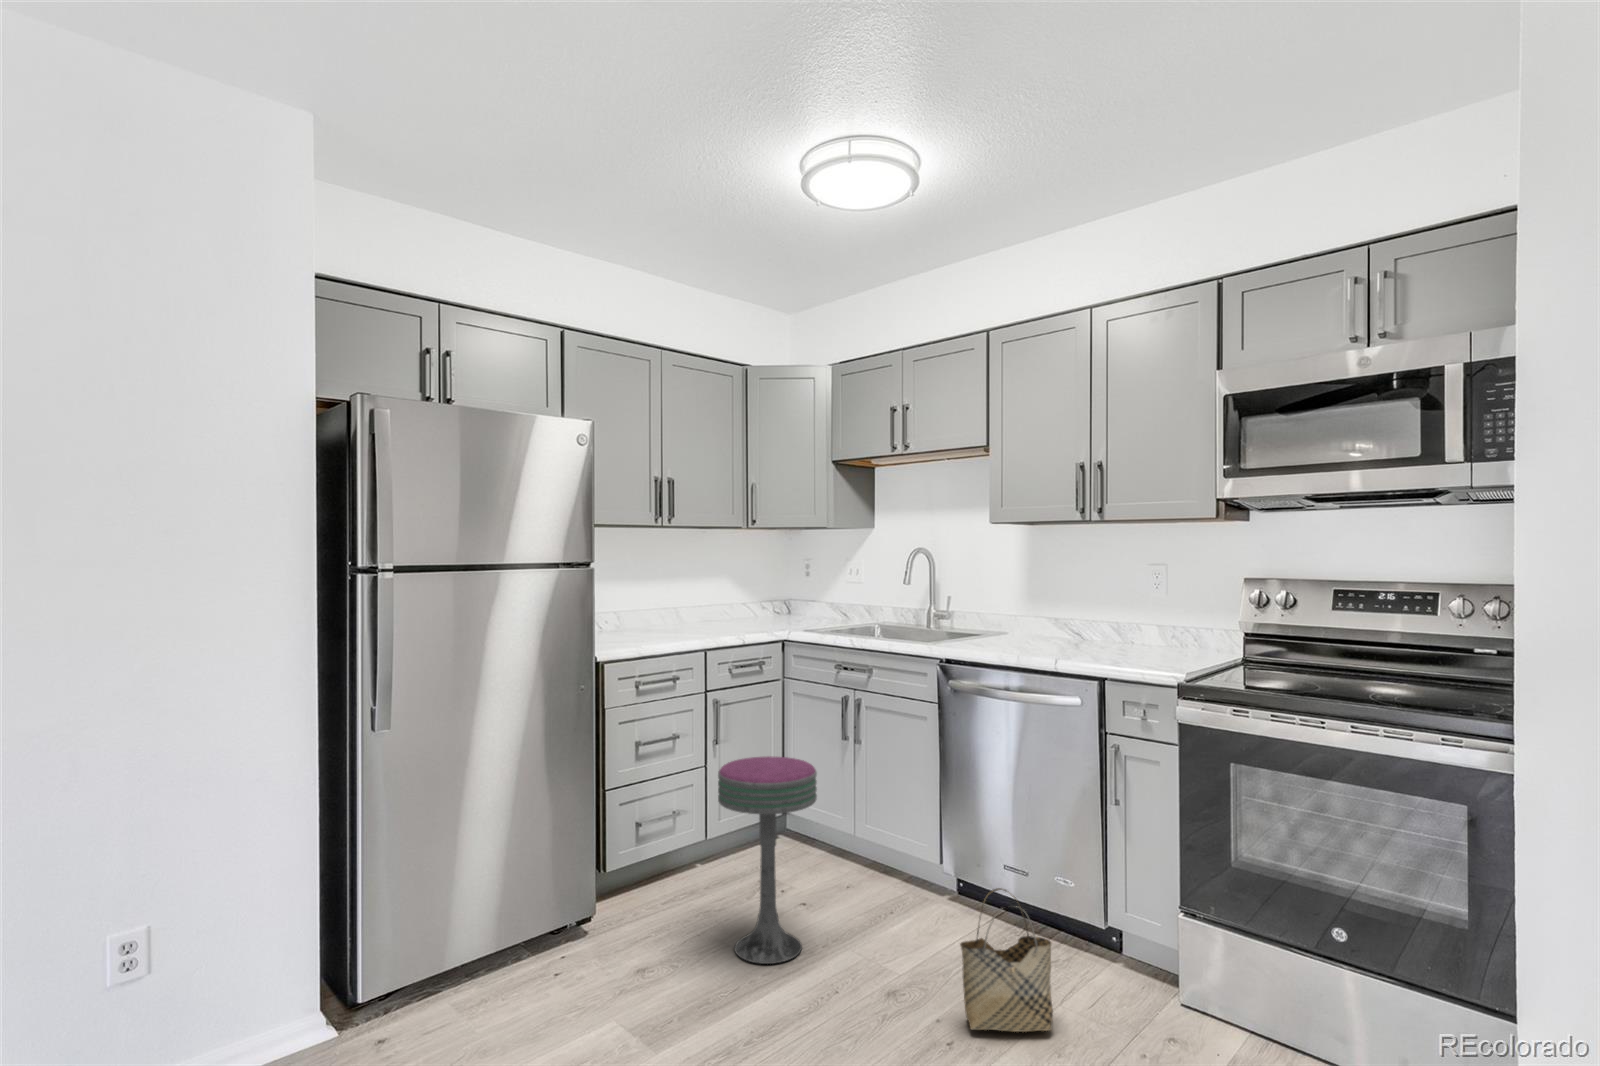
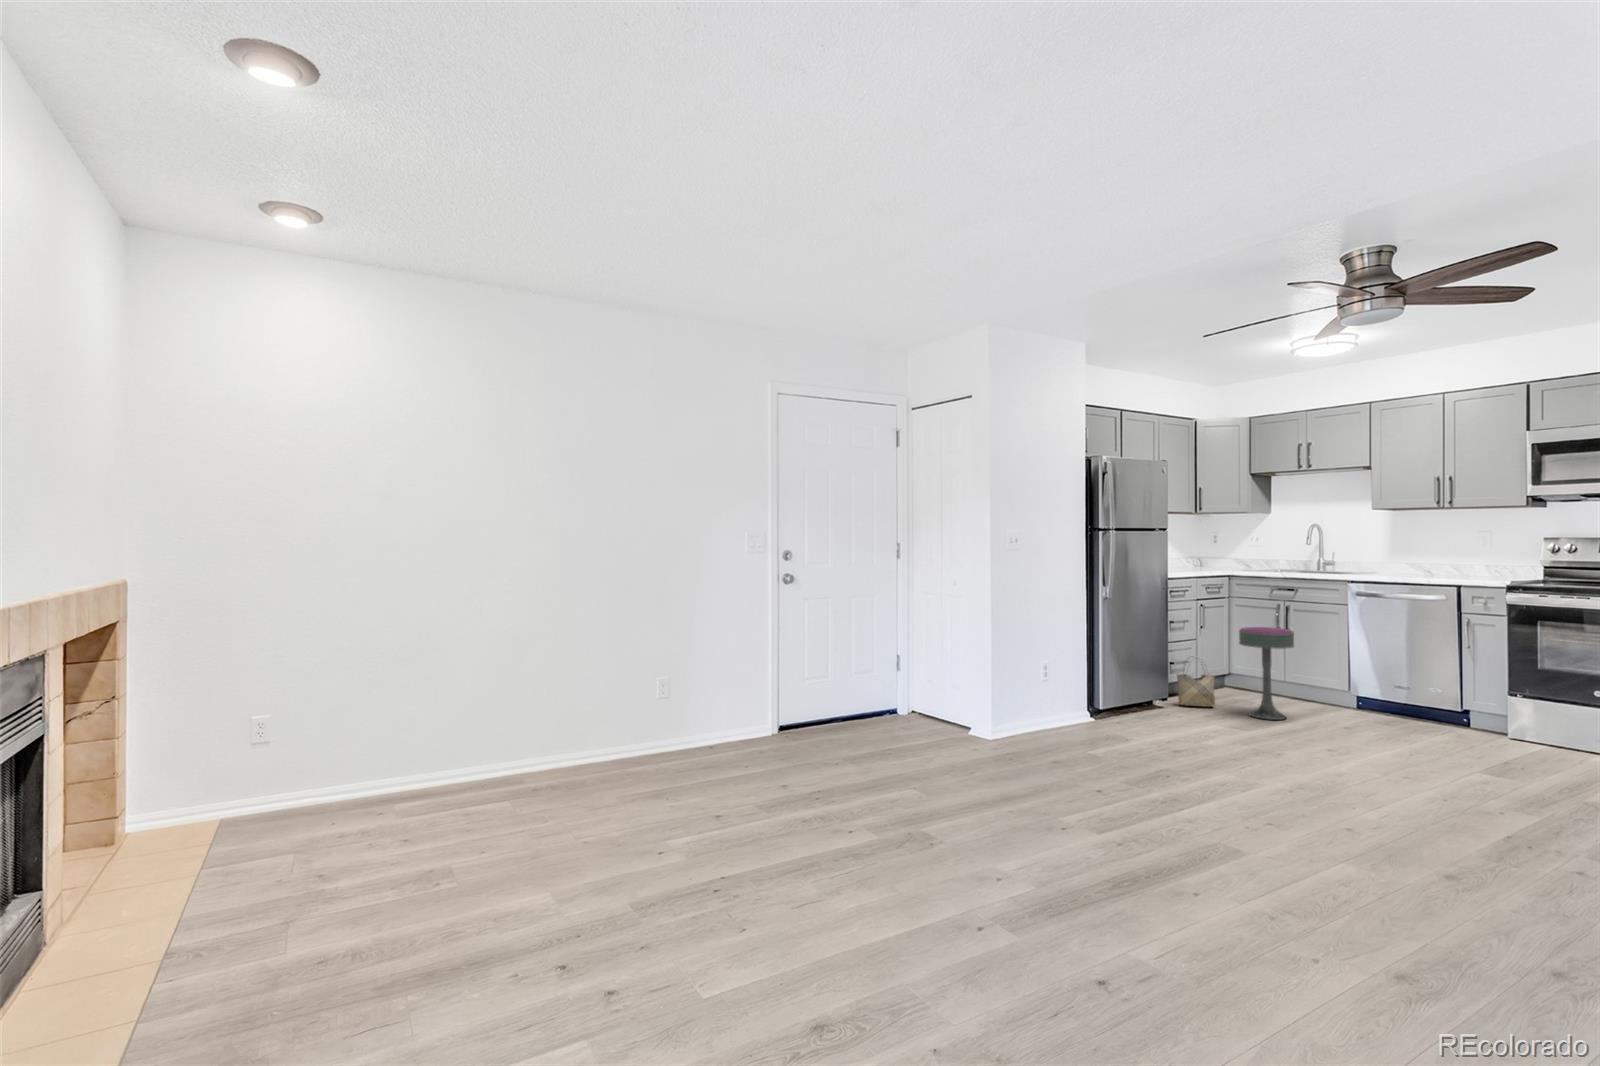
woven basket: present [960,888,1053,1032] -> present [1177,672,1215,707]

